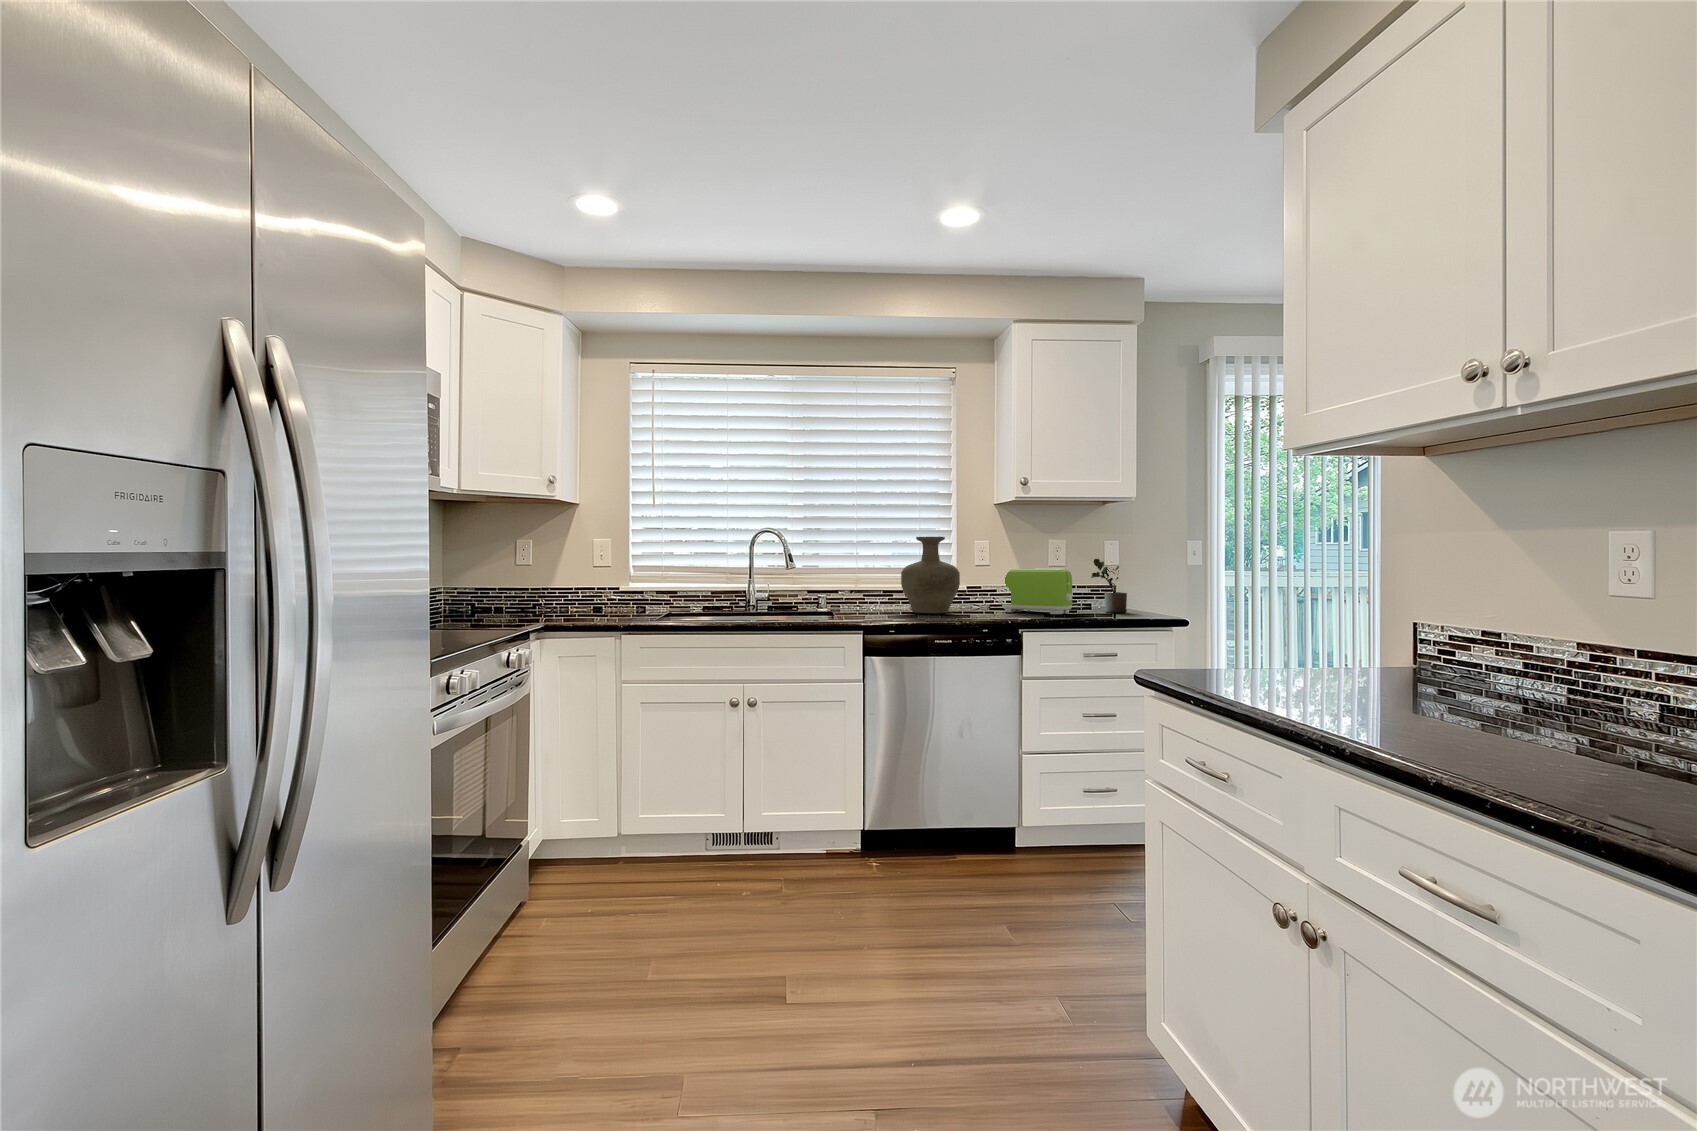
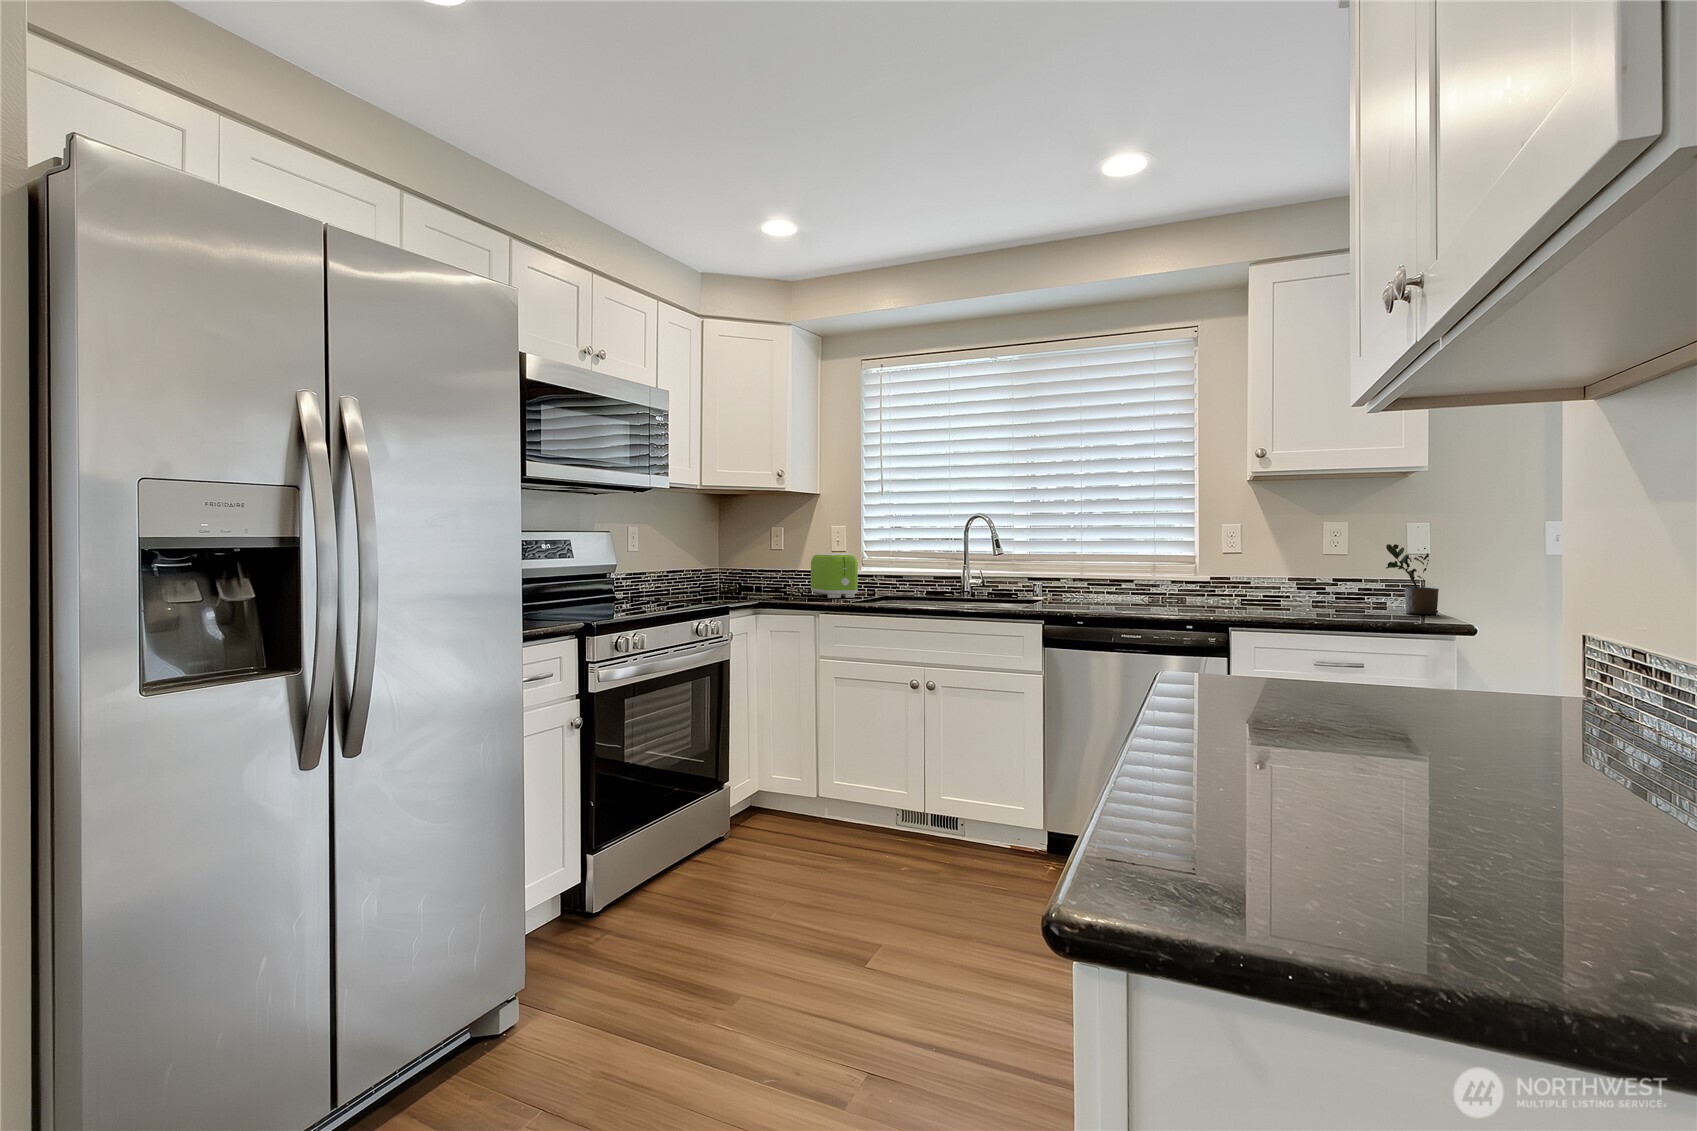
vase: present [901,537,960,614] -> none [1128,519,1199,606]
toaster: present [1002,568,1072,614] -> present [811,554,858,598]

